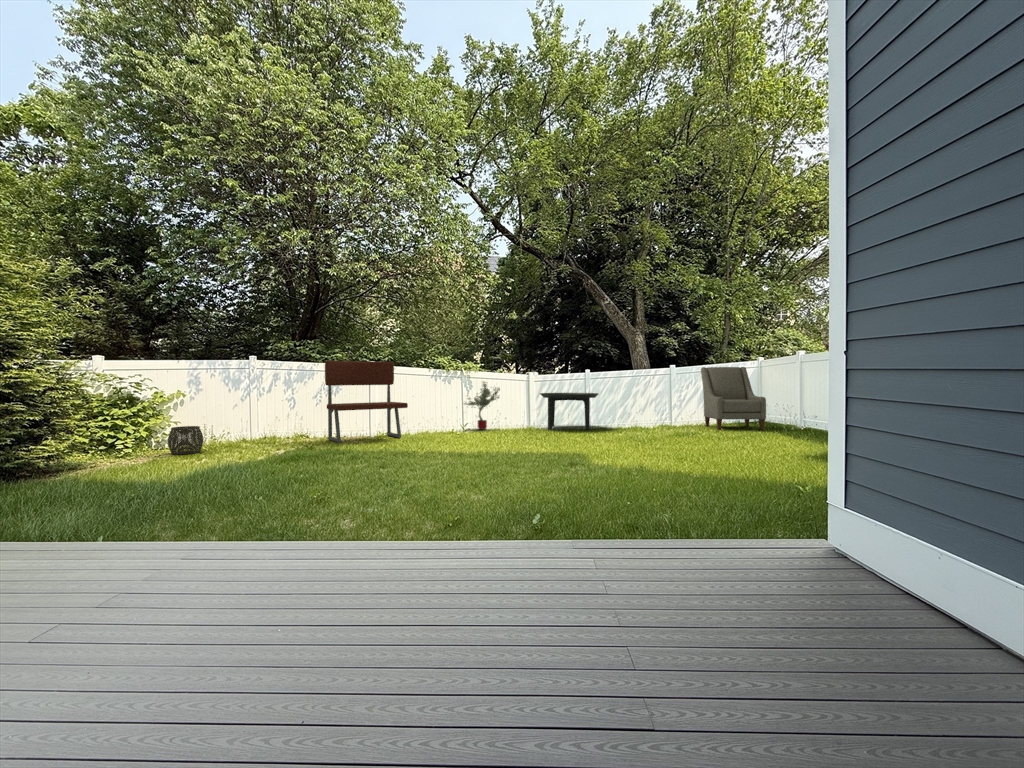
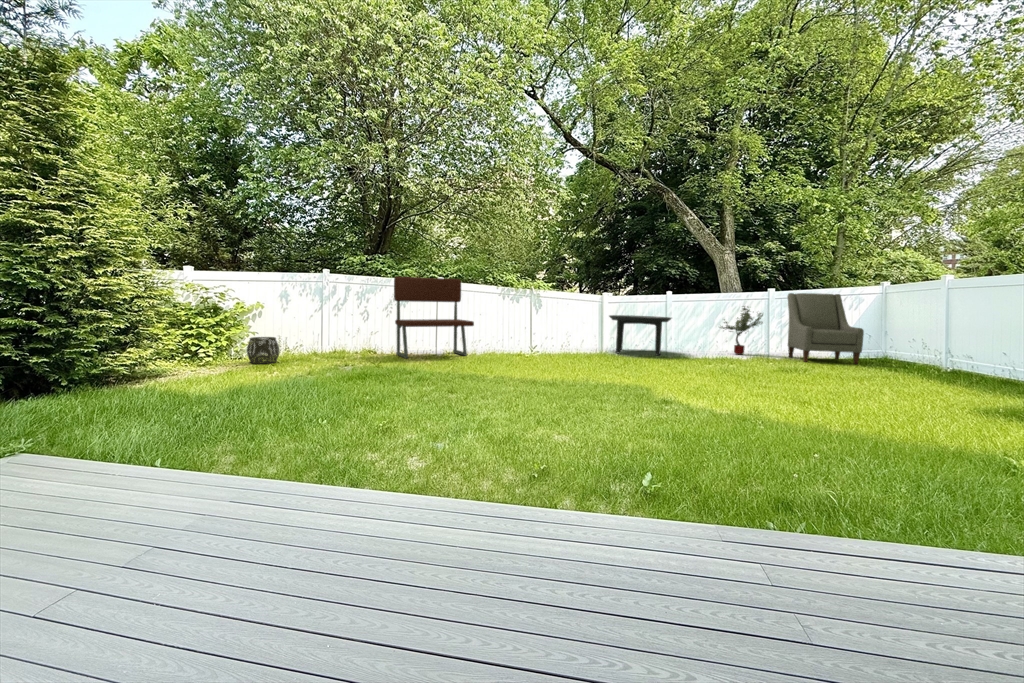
potted tree: present [464,382,500,430] -> present [720,306,763,355]

